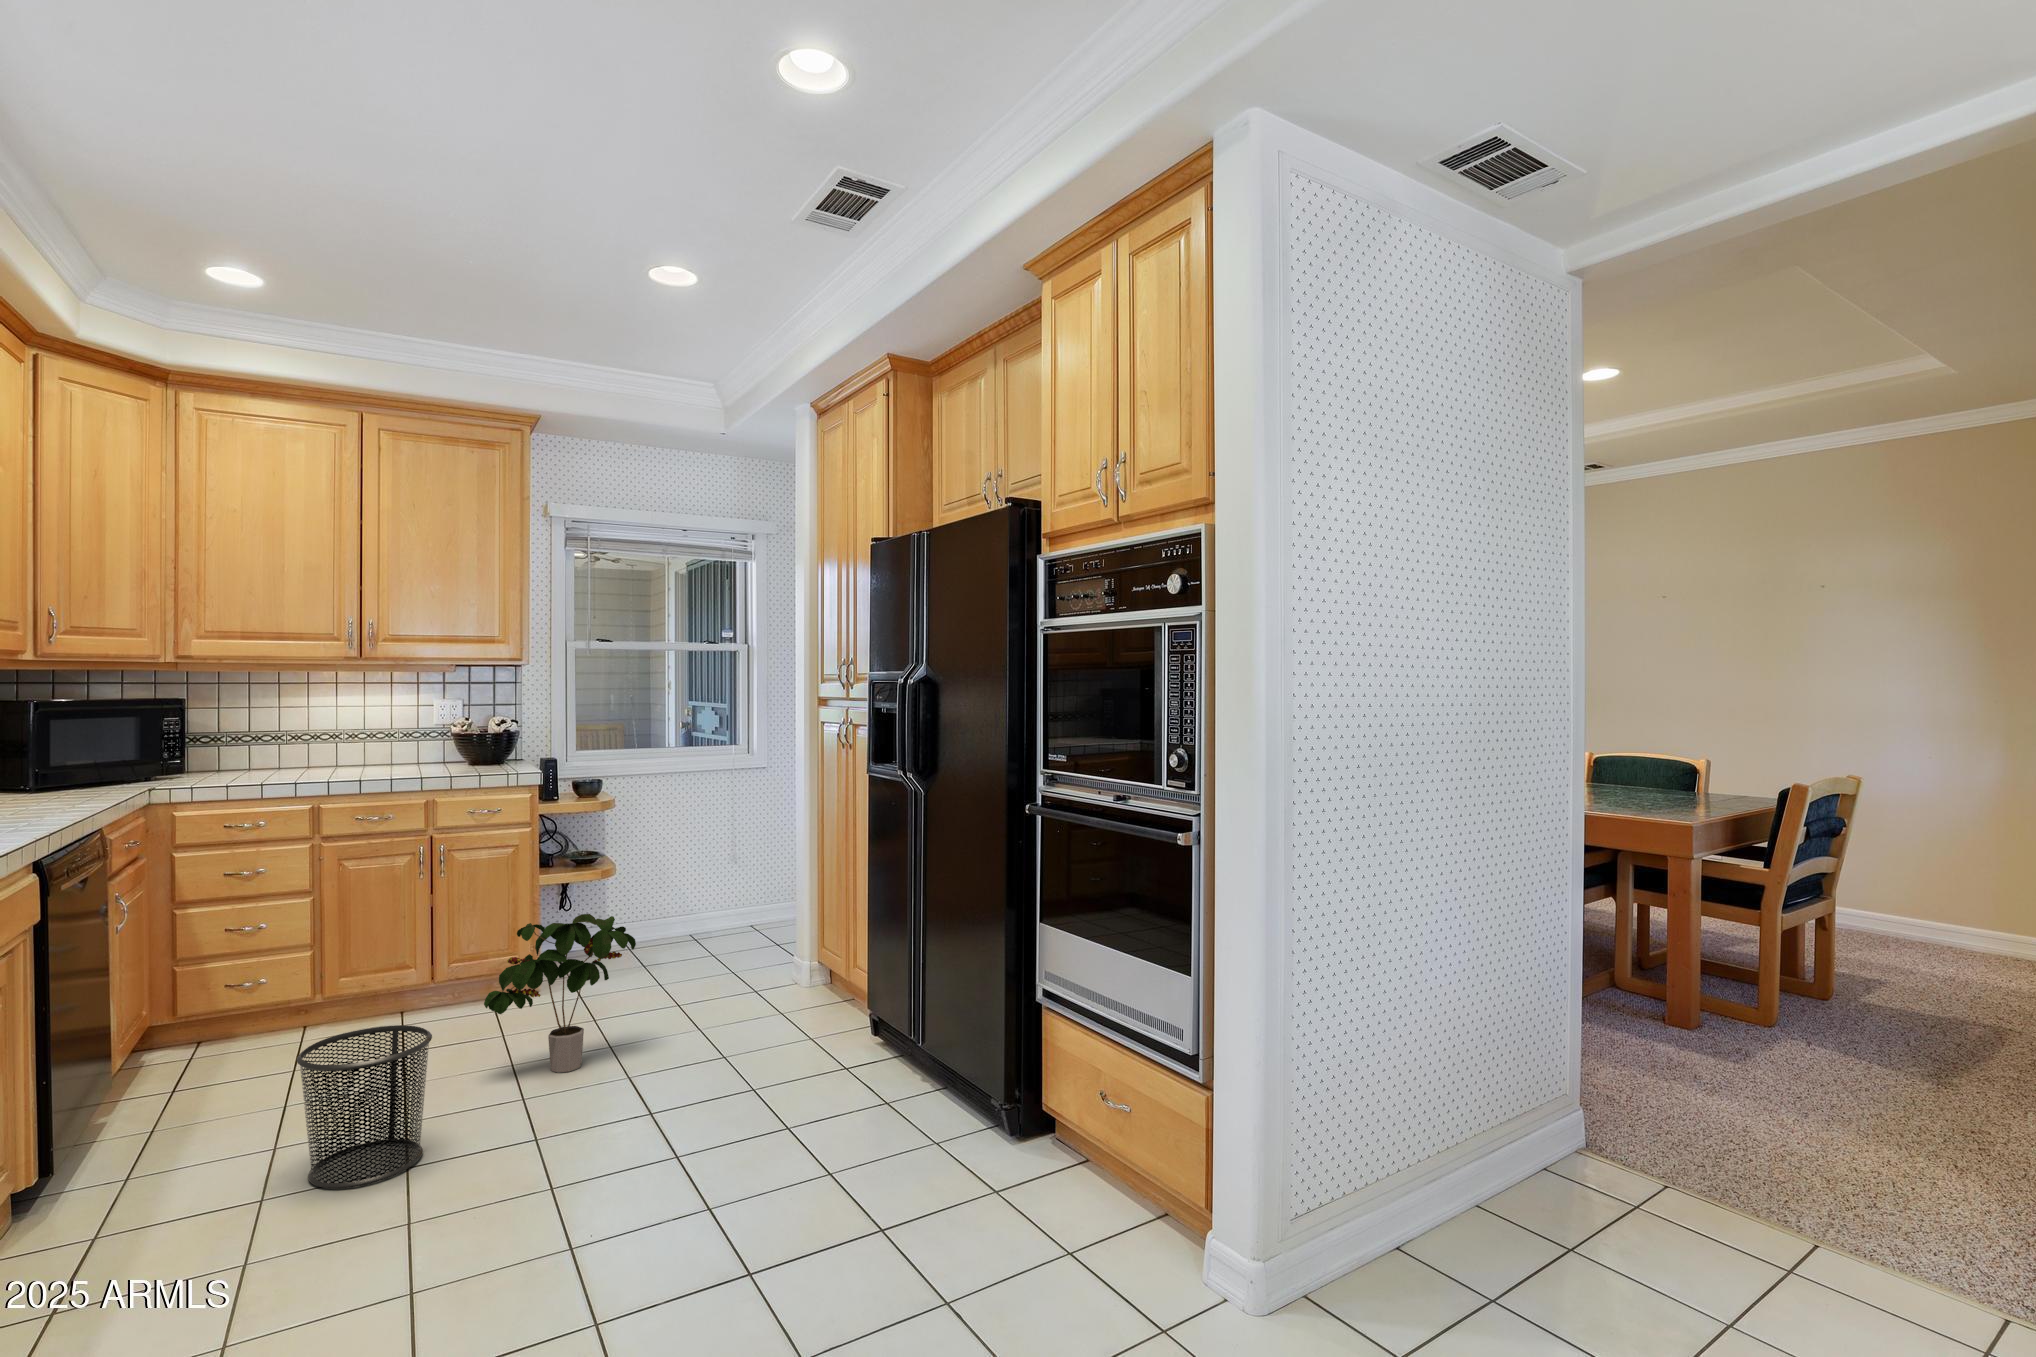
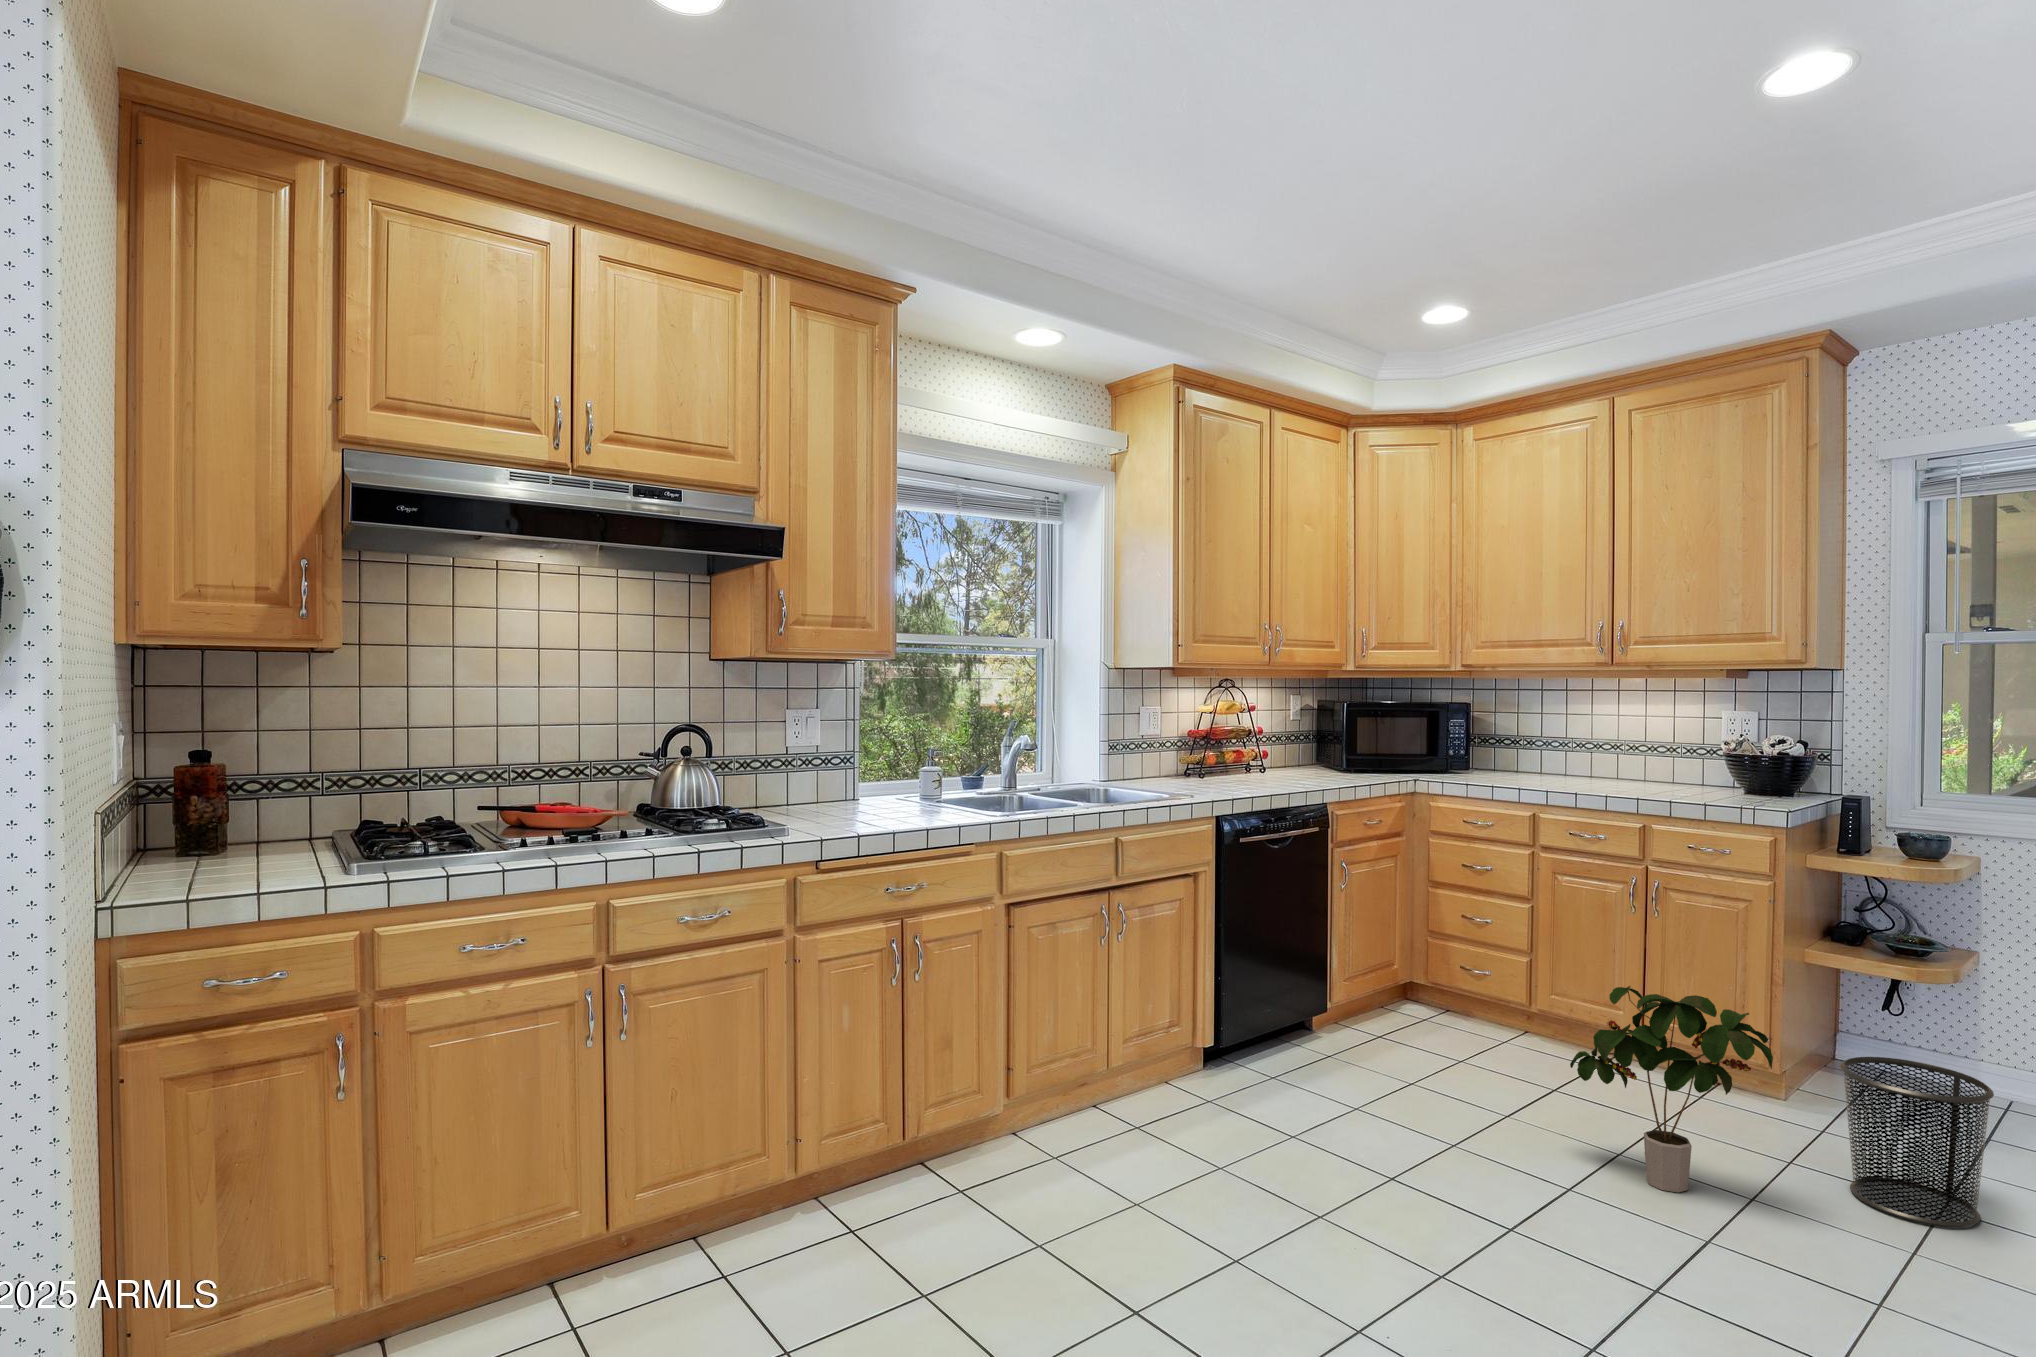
waste bin: present [297,1025,432,1189] -> present [1840,1057,1994,1227]

